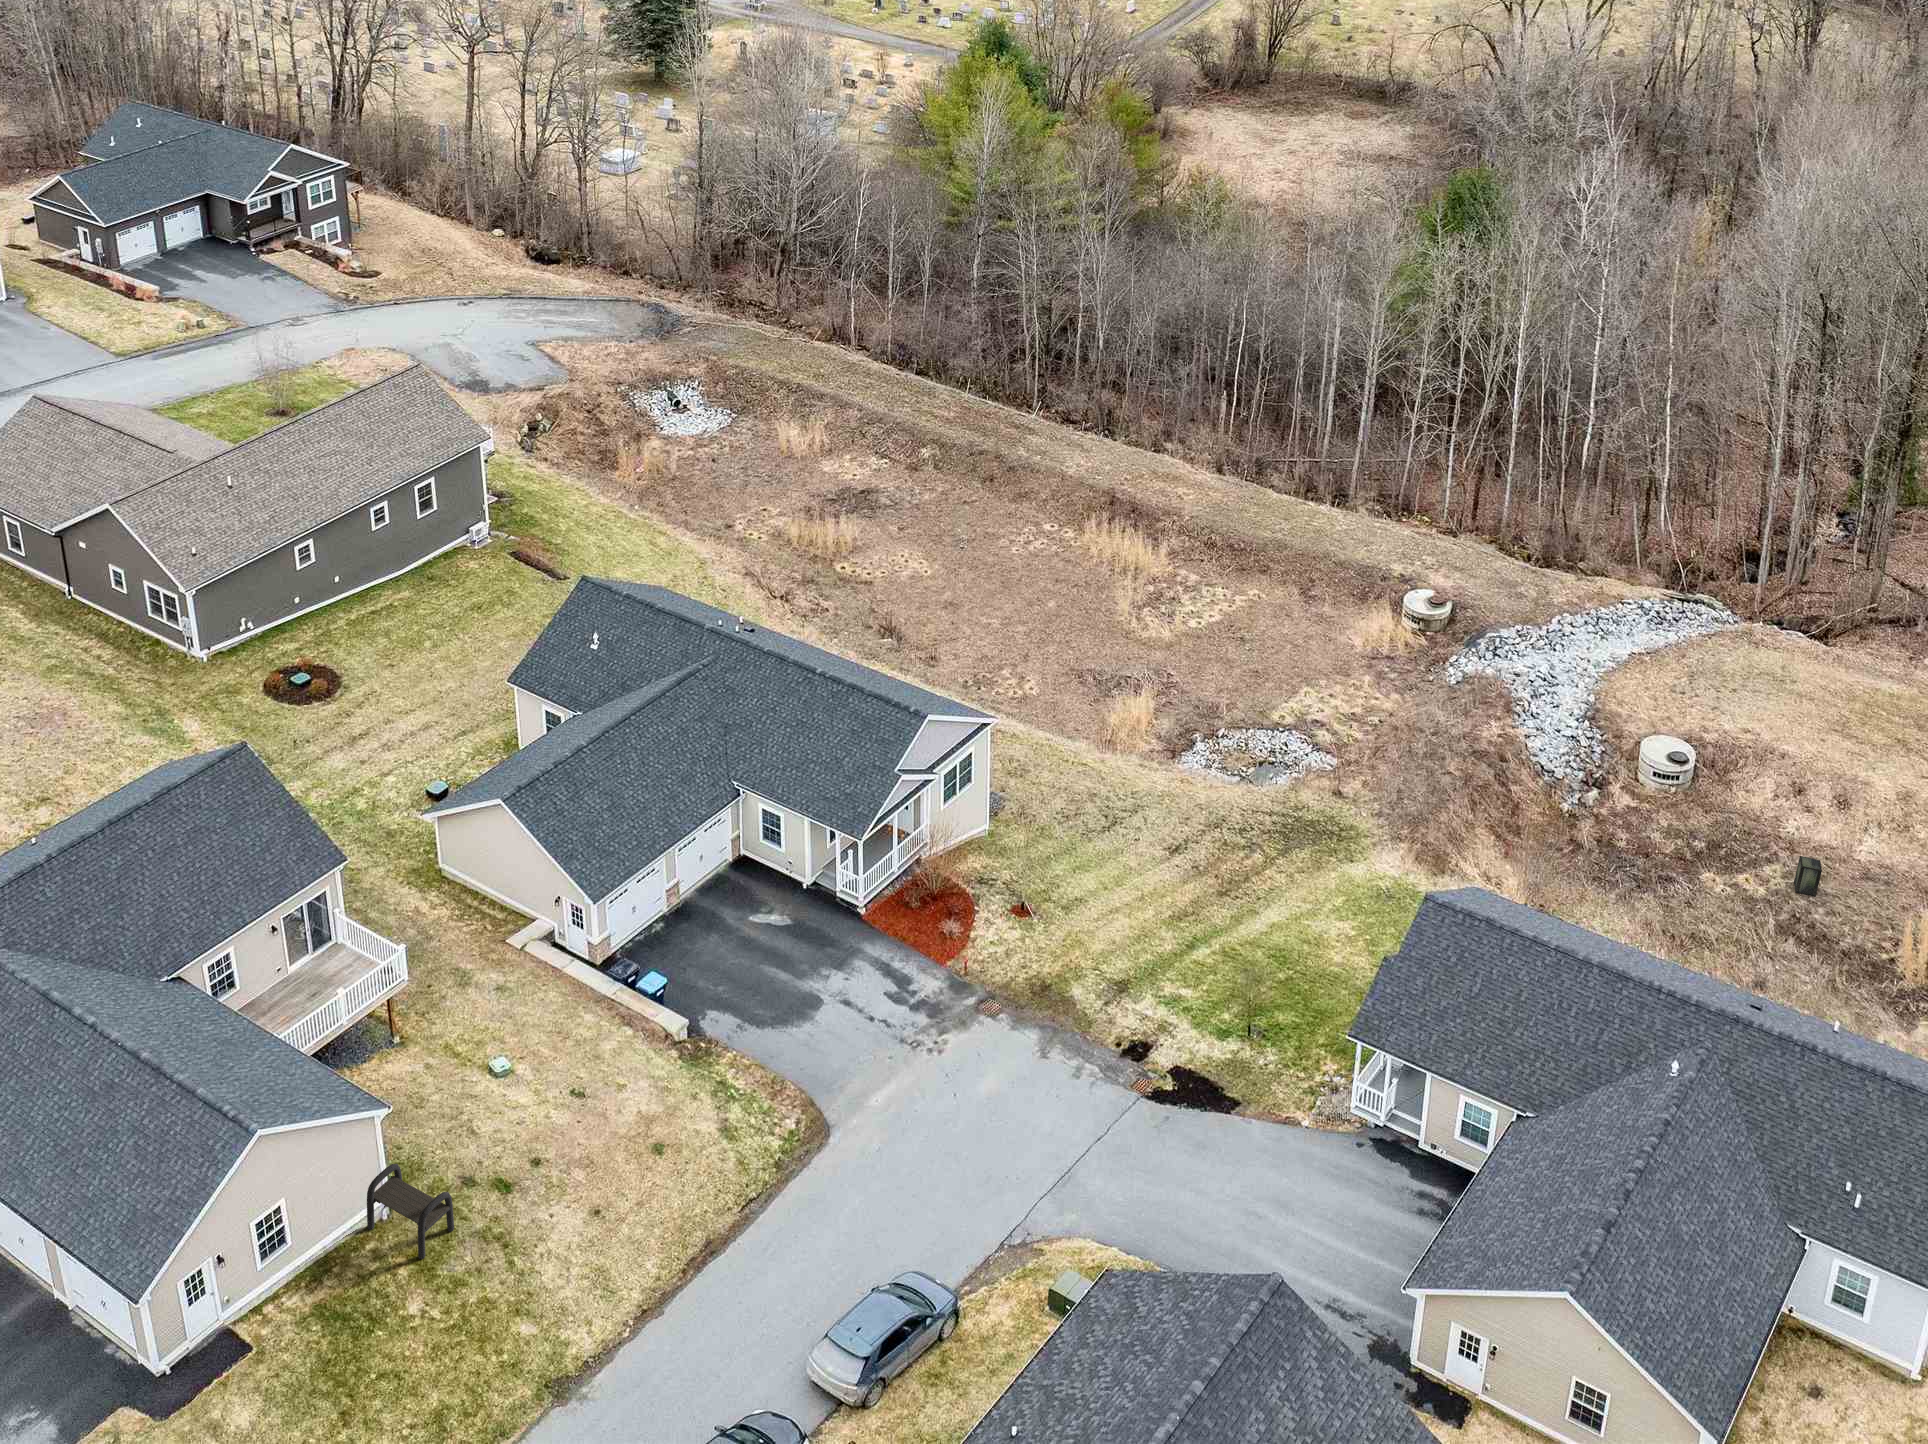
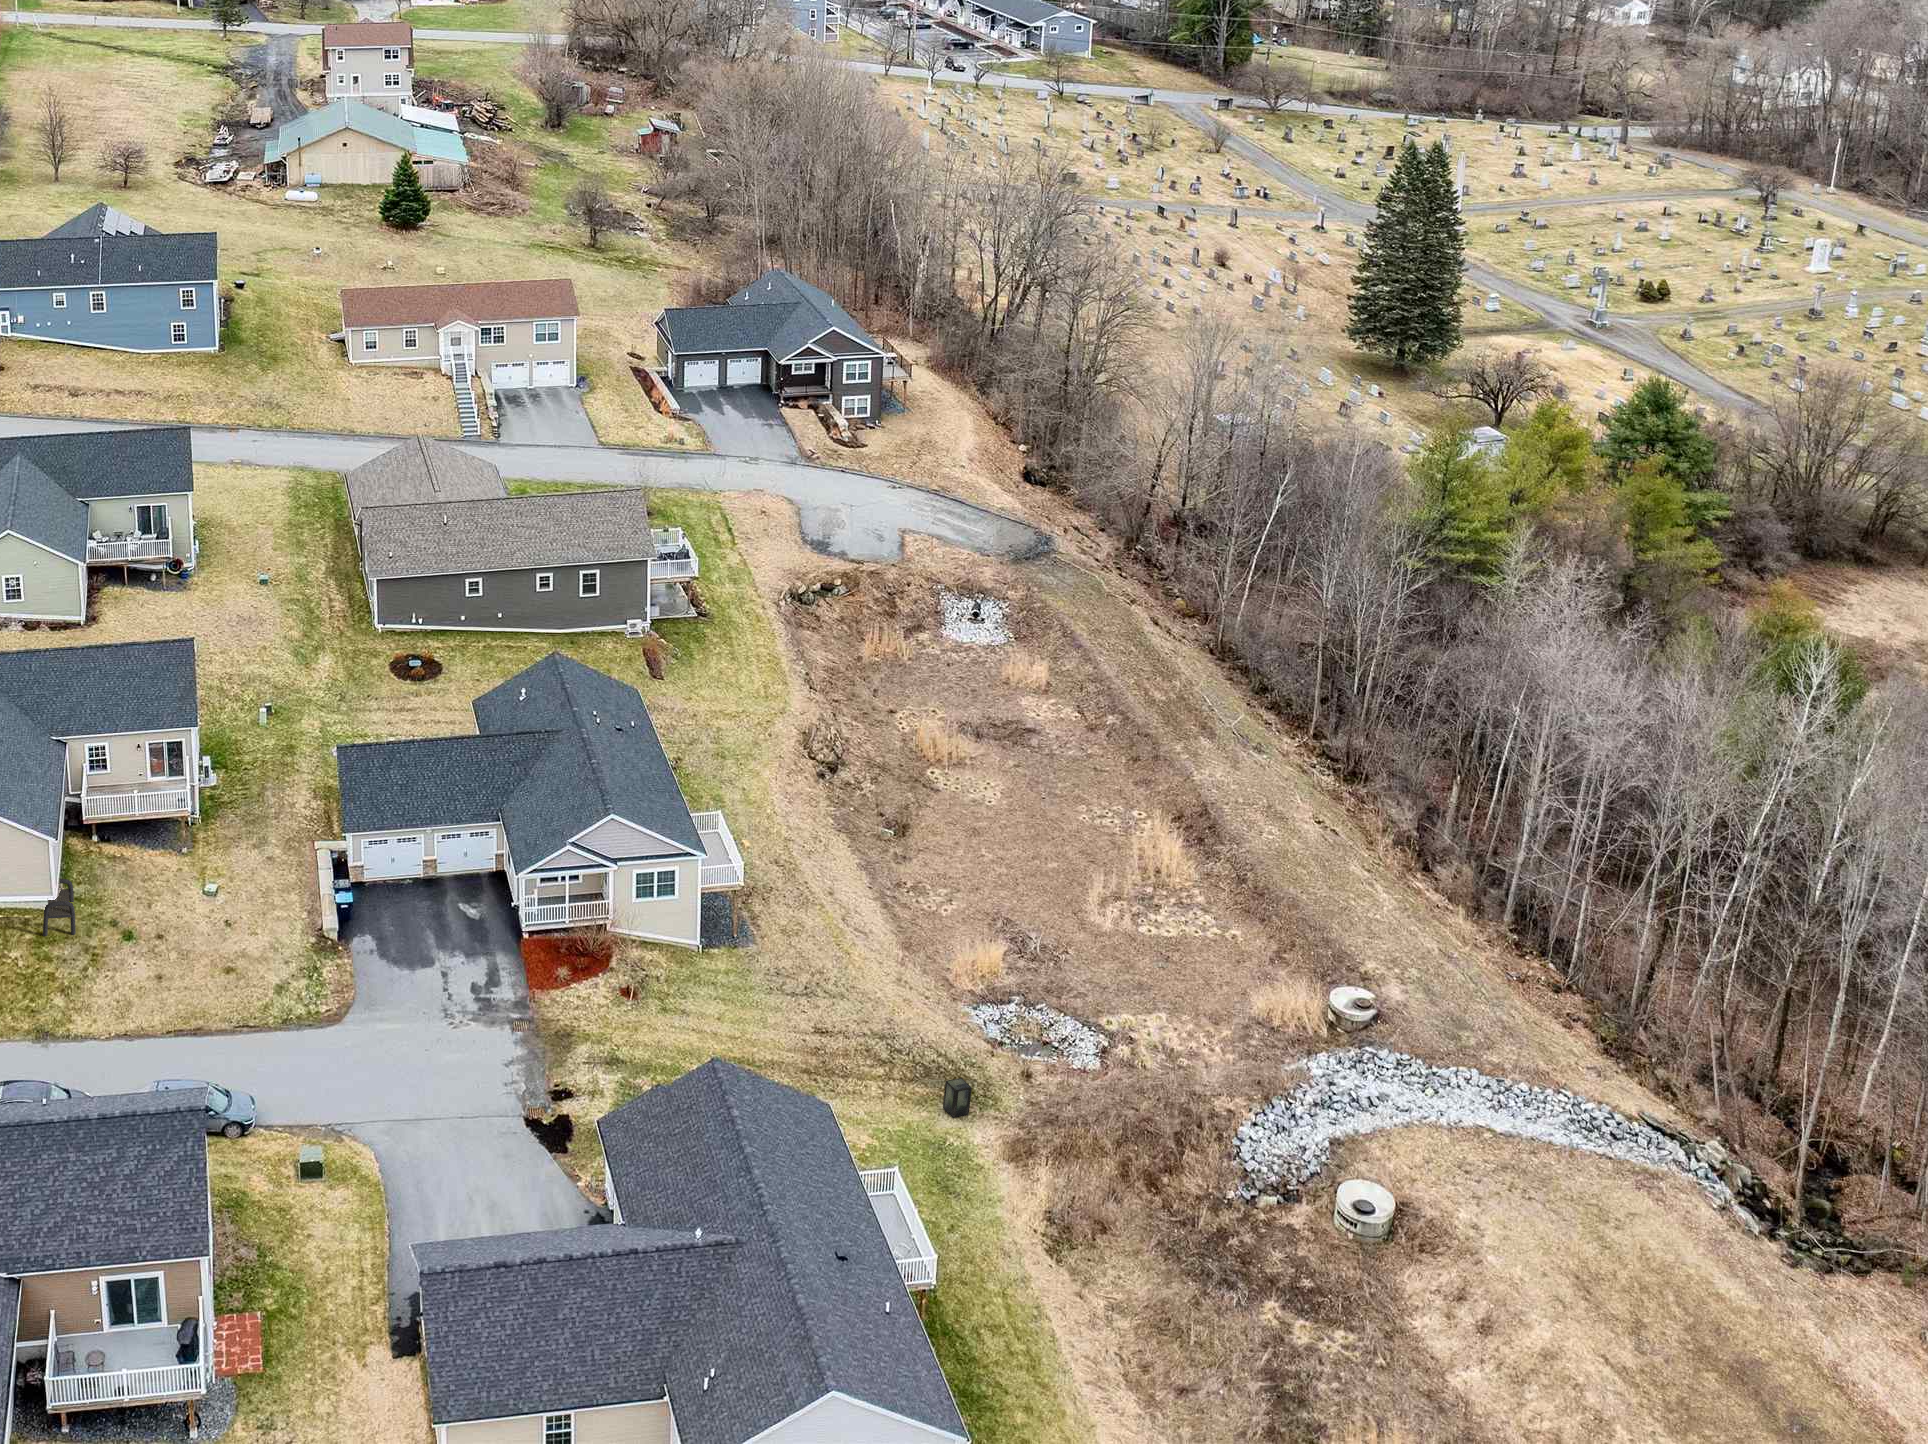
storage box: present [1794,856,1822,897] -> present [943,1078,972,1118]

